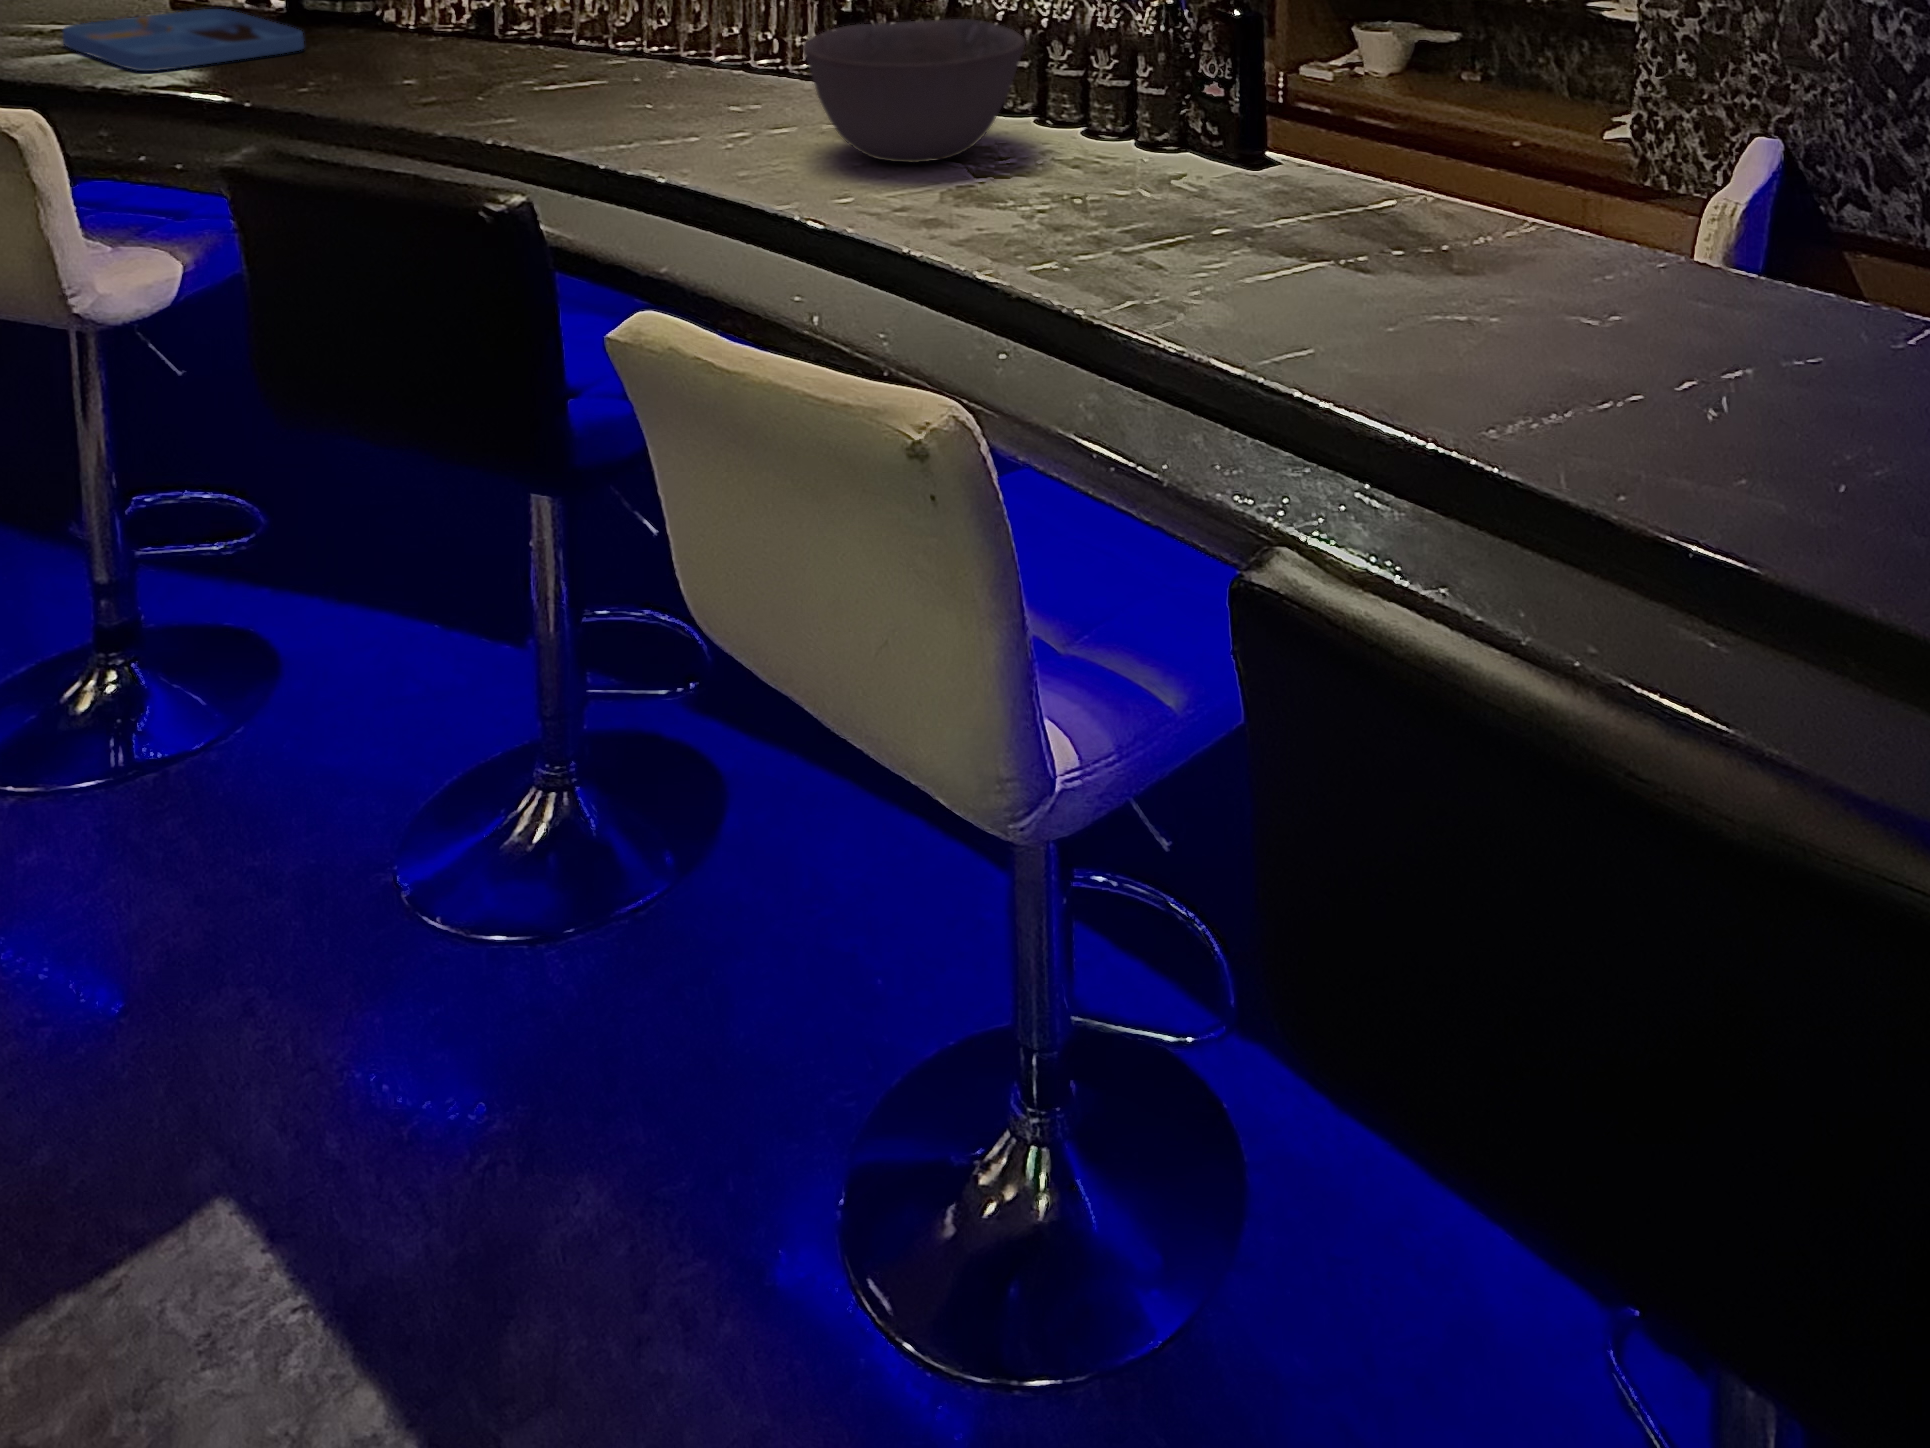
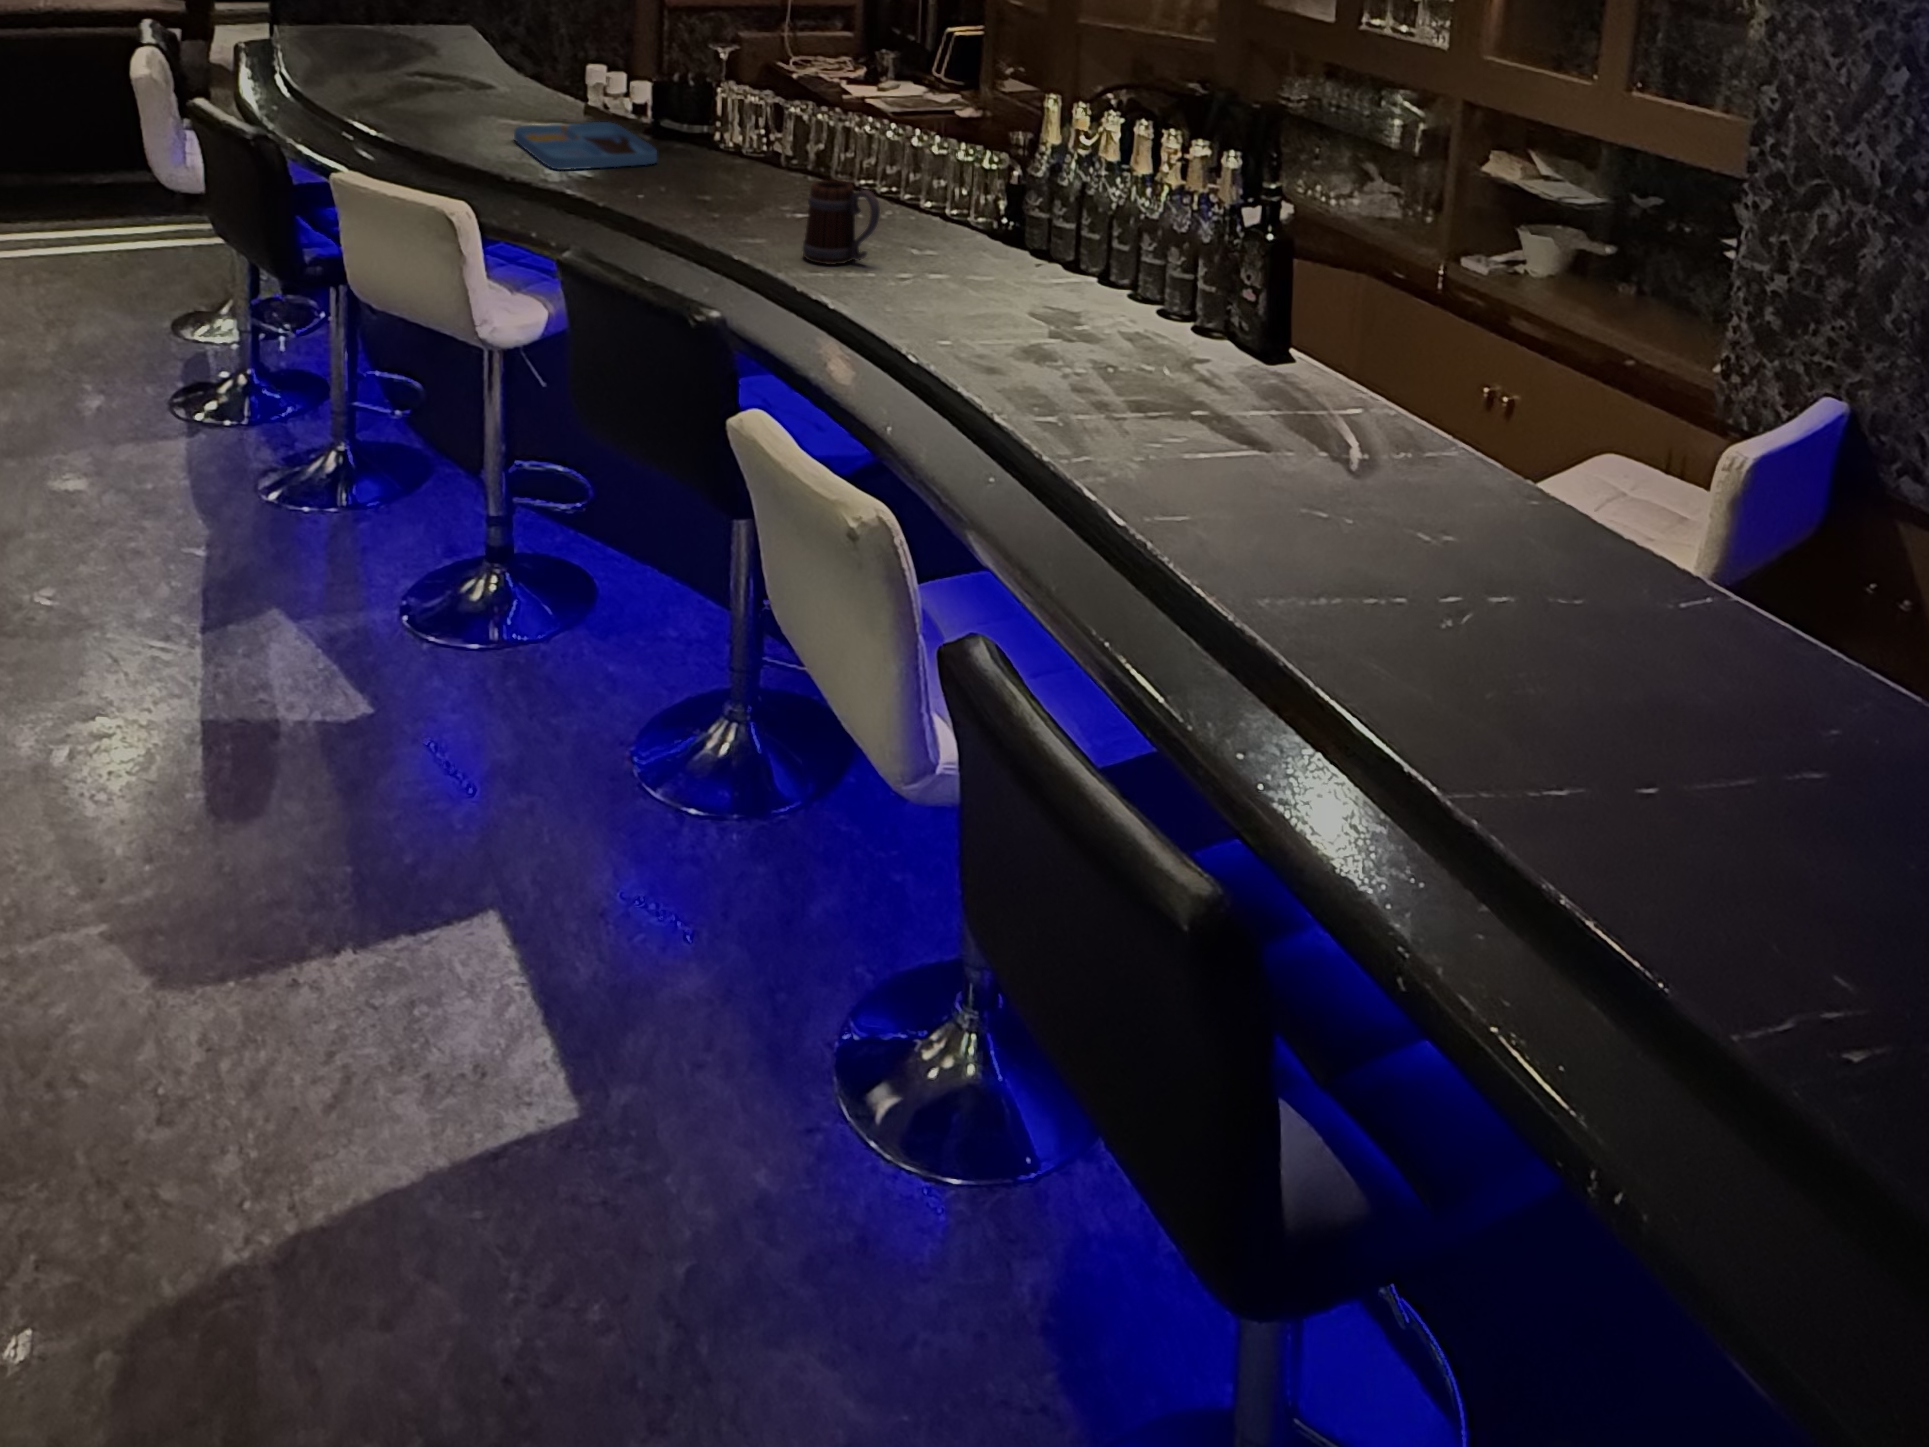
beer mug: none [579,14,692,133] -> present [803,180,880,264]
bowl: present [803,19,1026,163] -> none [939,212,1098,321]

